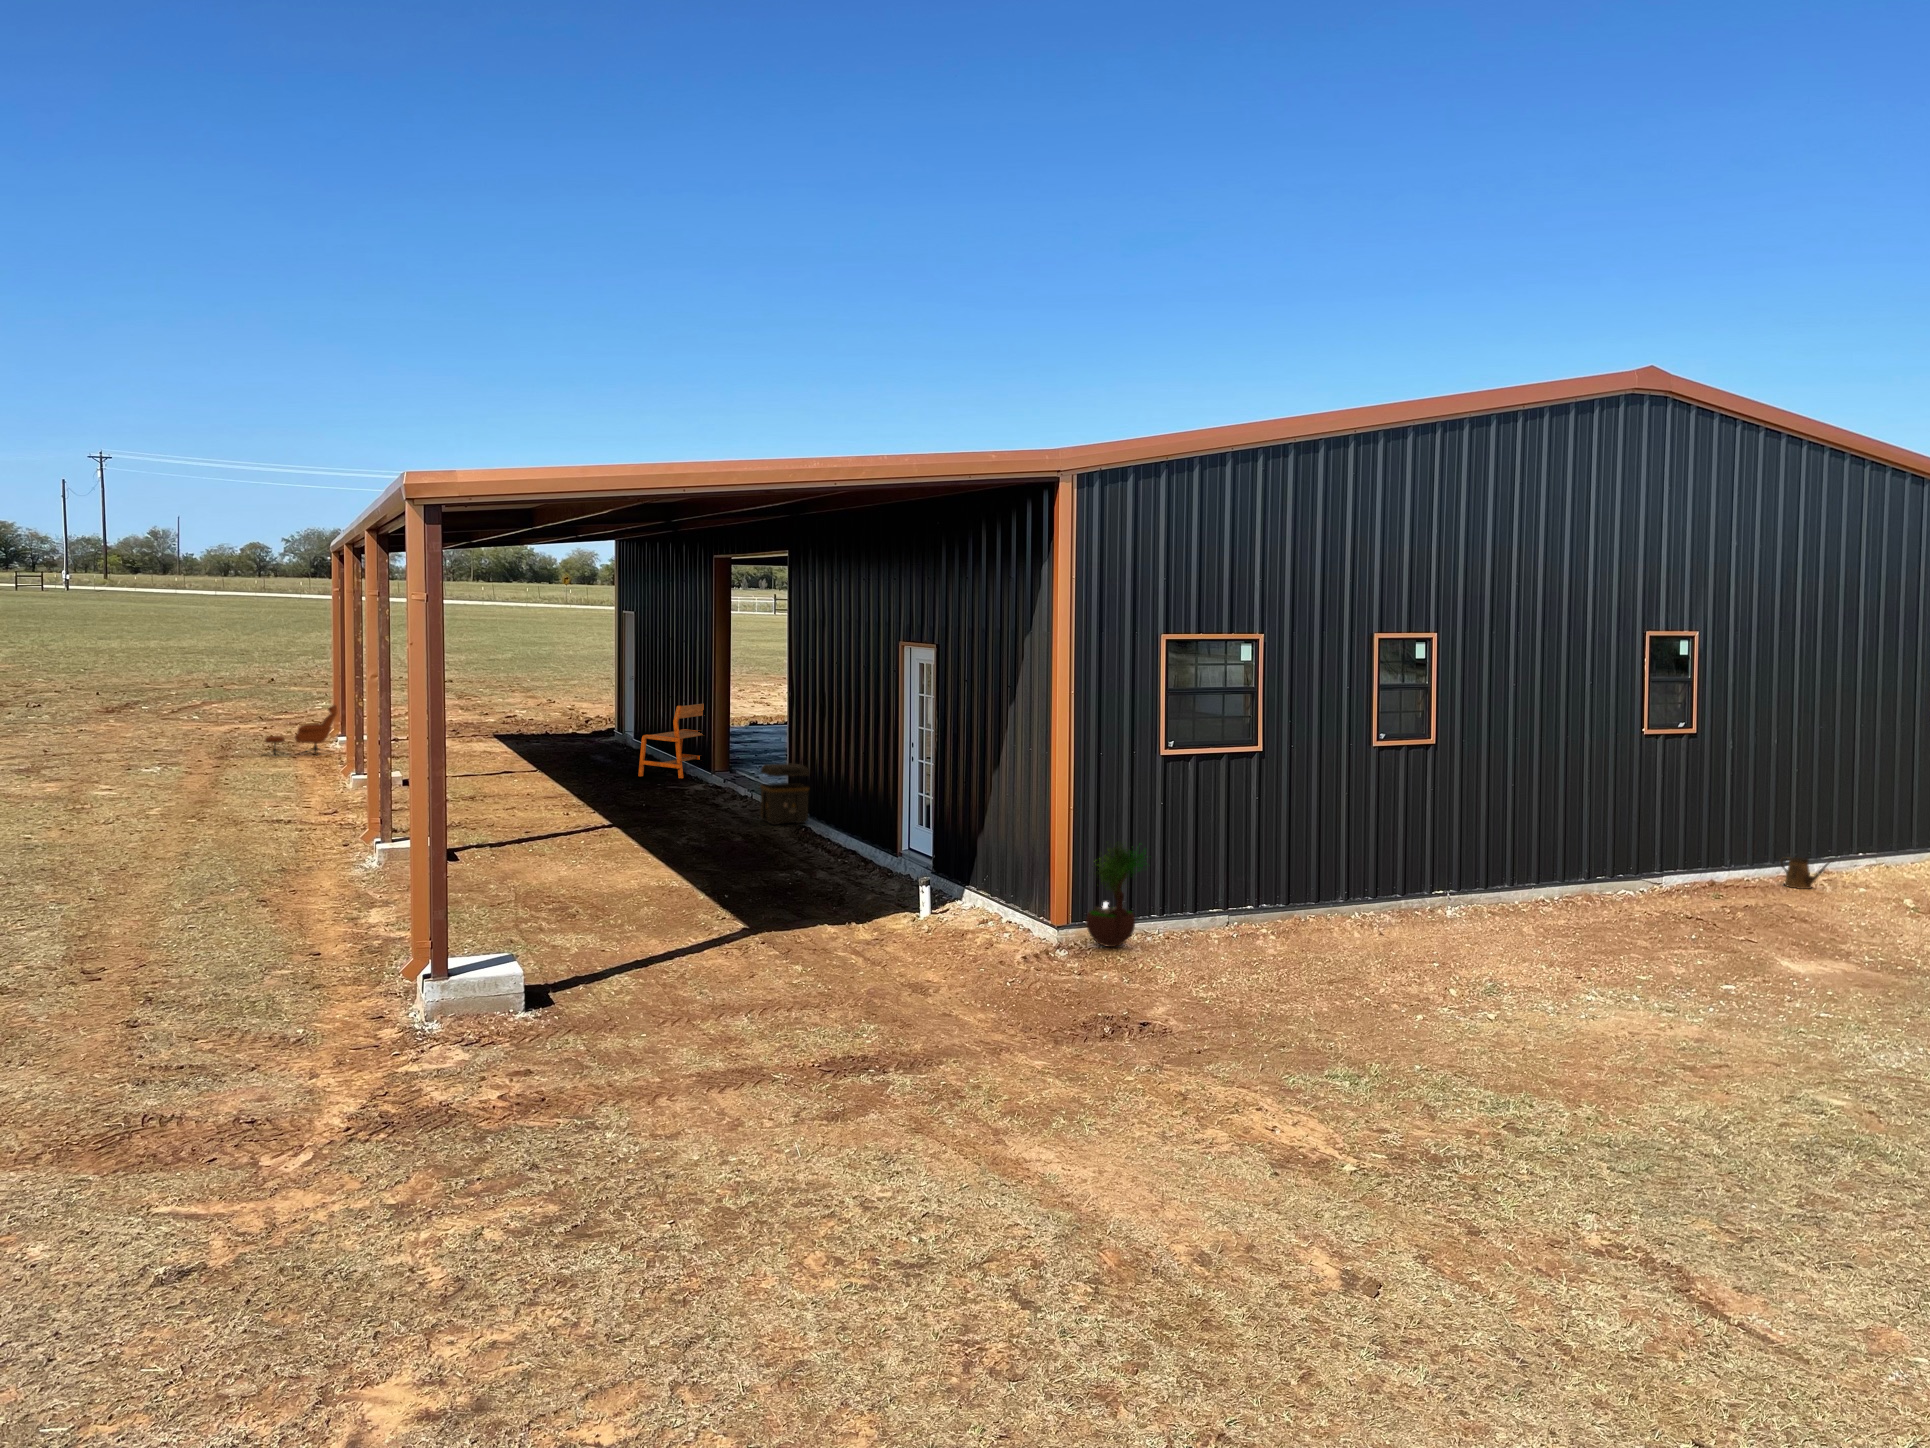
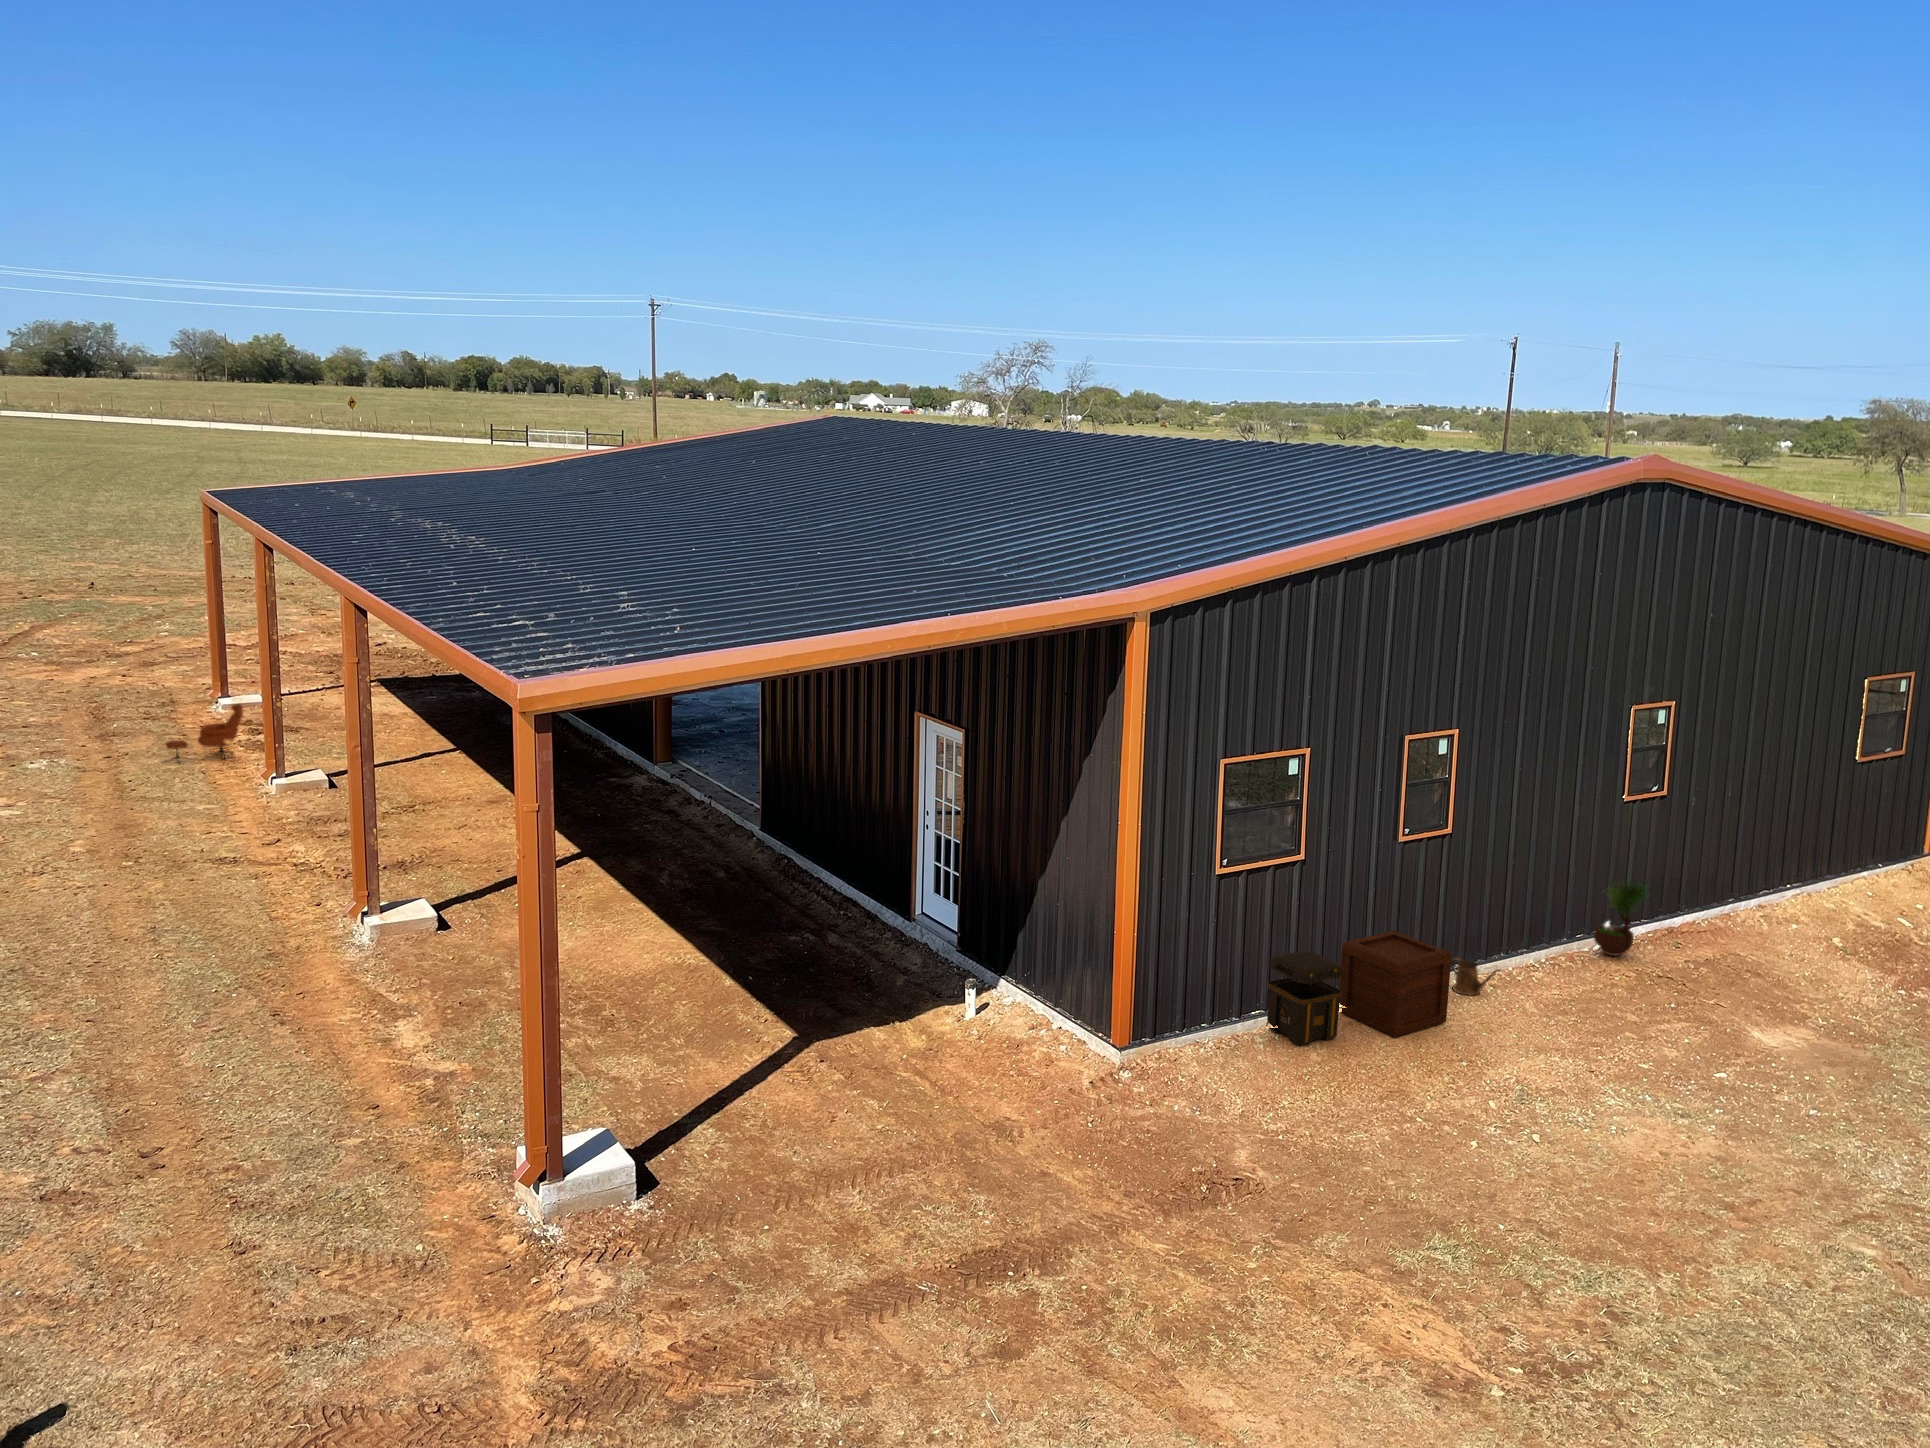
bench: present [638,704,704,778] -> none [588,702,663,788]
toolbox: present [760,764,809,825] -> present [1267,951,1342,1046]
wooden crate: none [1311,842,1430,941] -> present [1339,931,1452,1037]
potted tree: present [1086,843,1146,947] -> present [1594,878,1645,956]
watering can: present [1780,857,1832,889] -> present [1451,958,1499,995]

